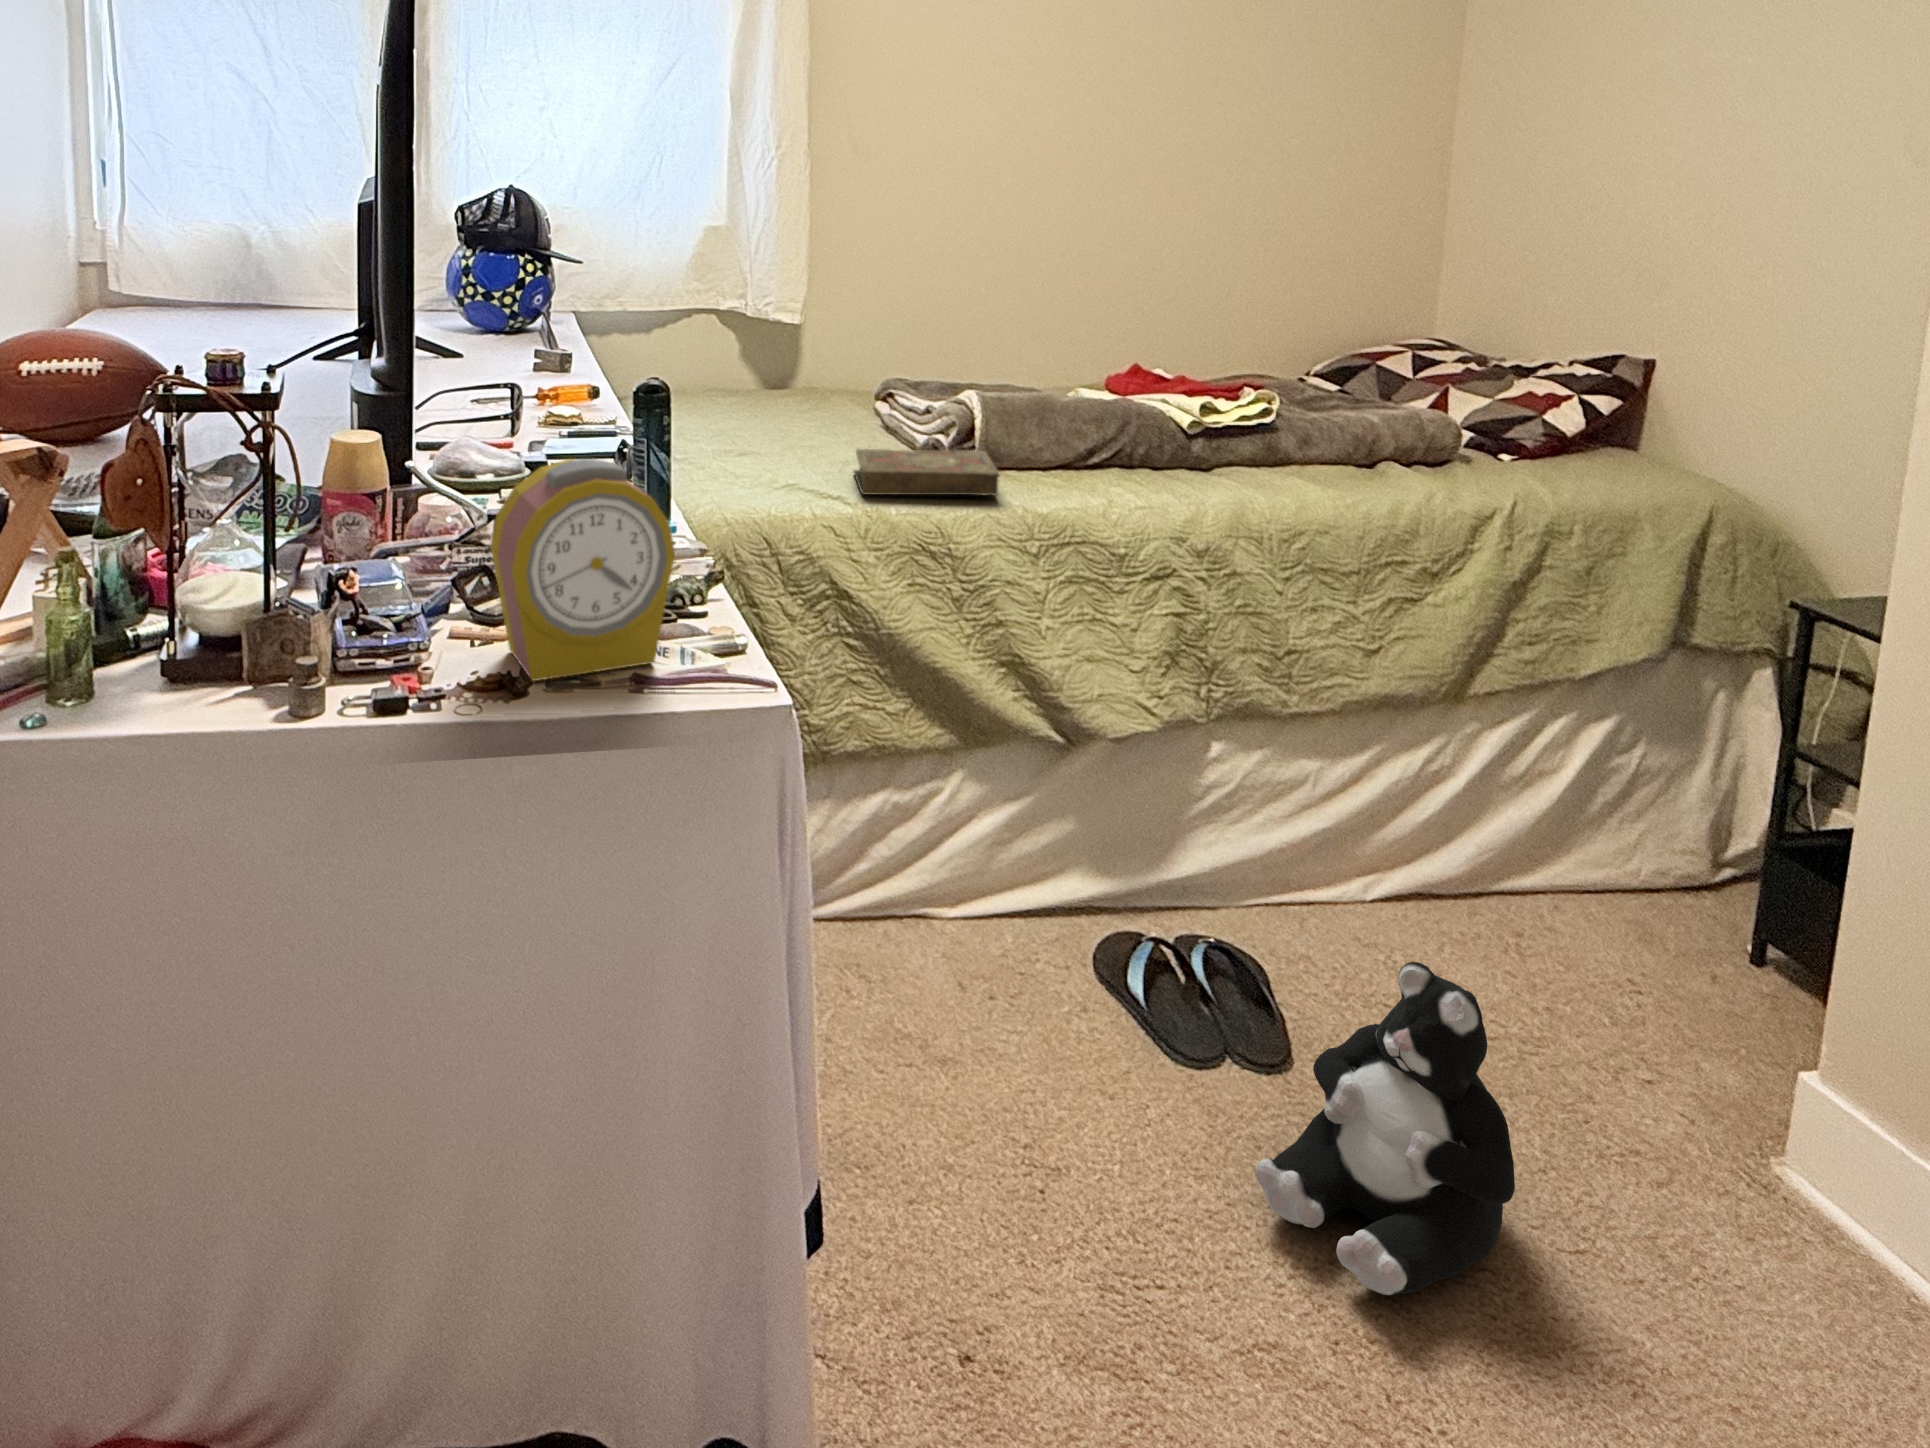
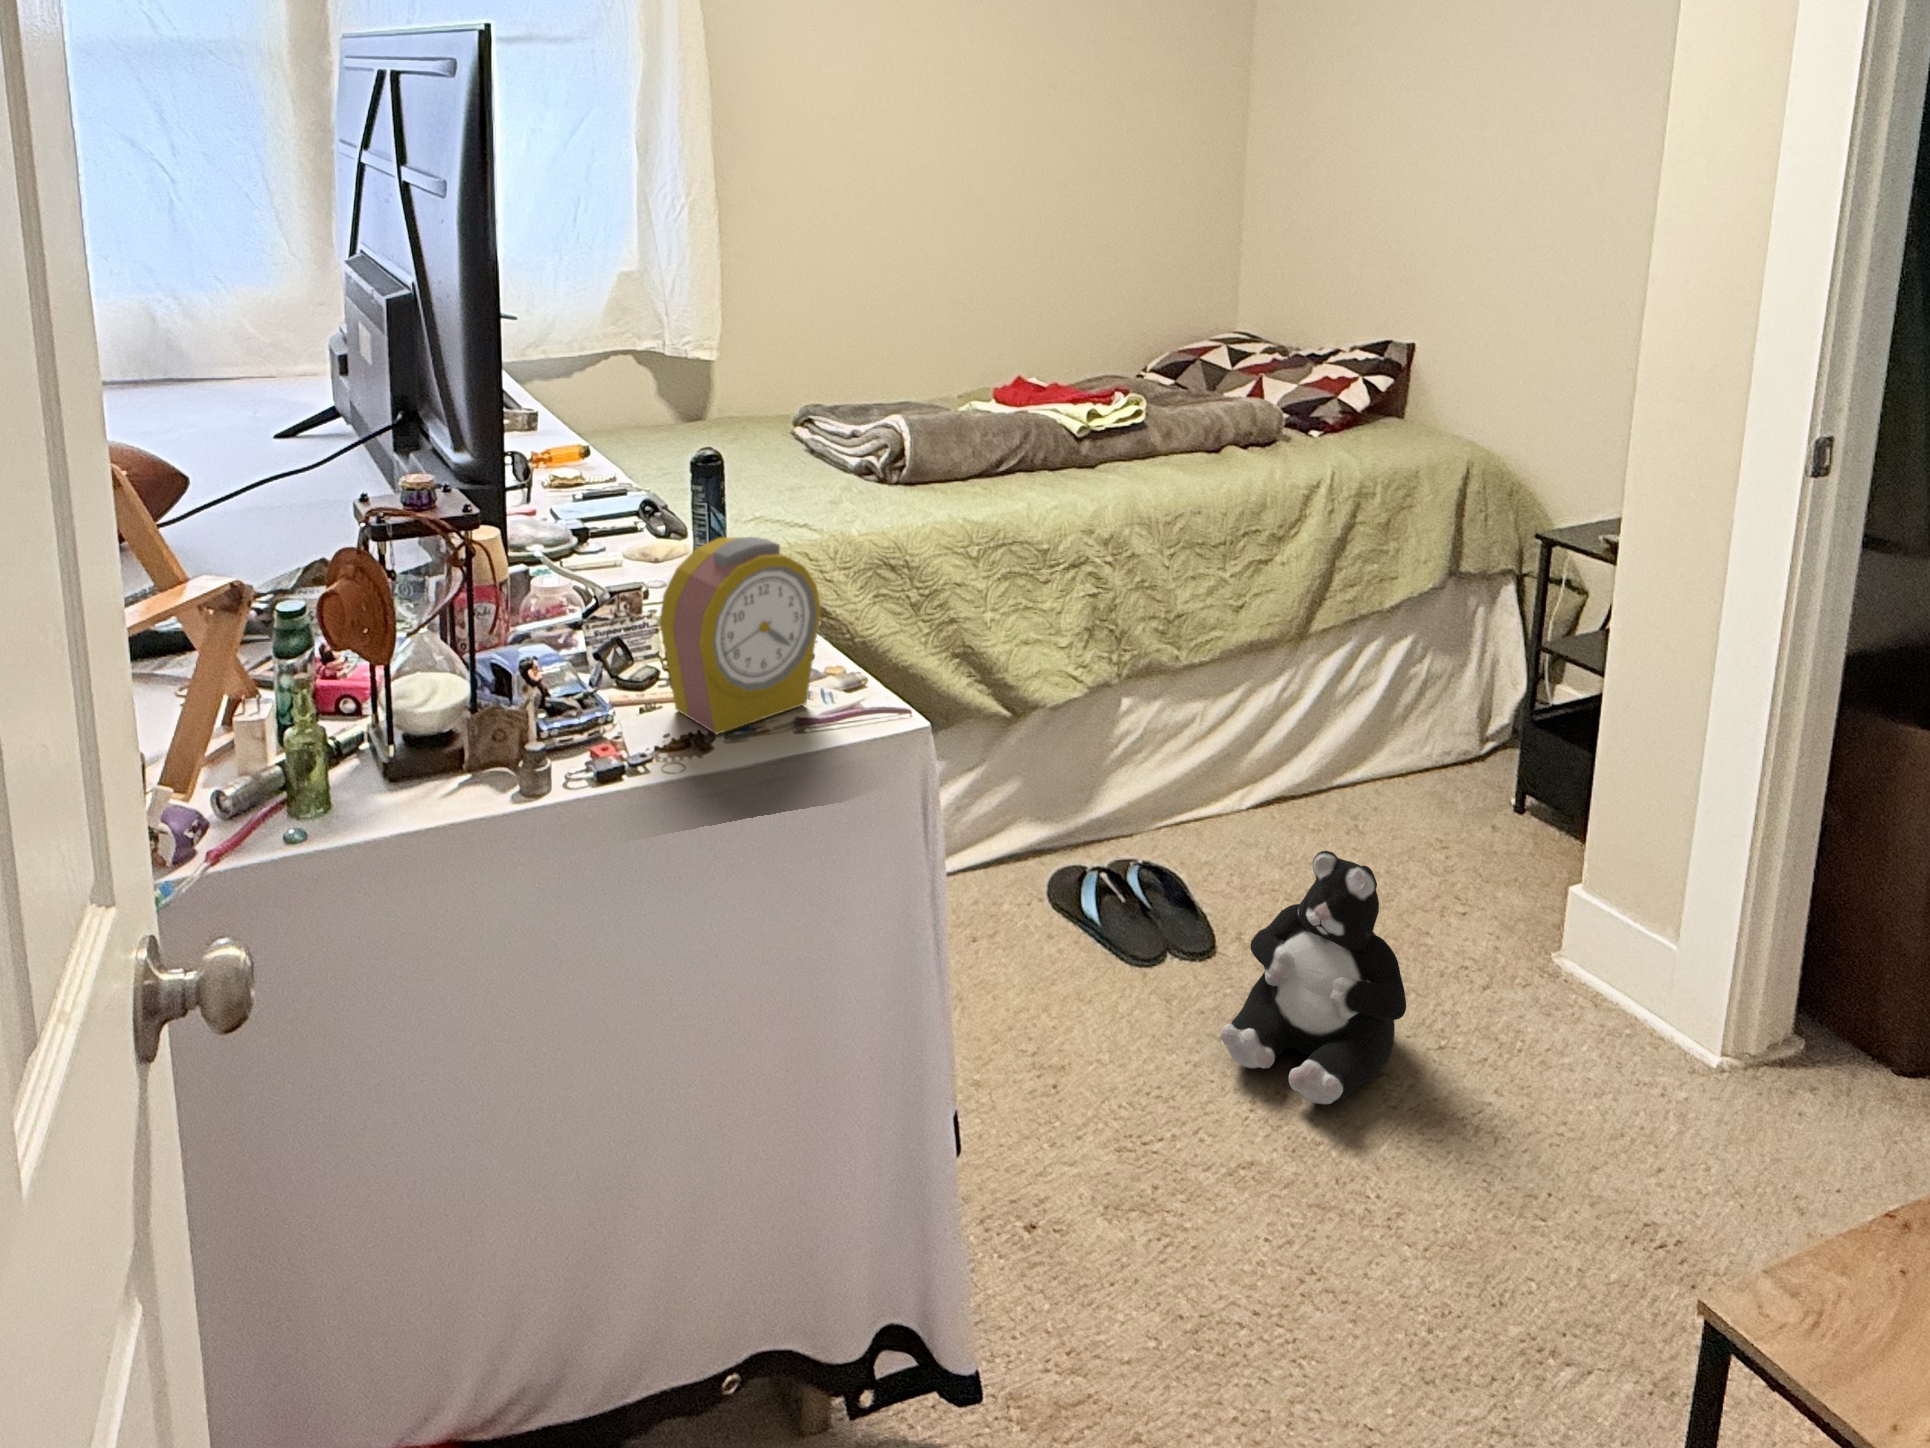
book: present [854,449,999,496] -> none [804,469,943,521]

